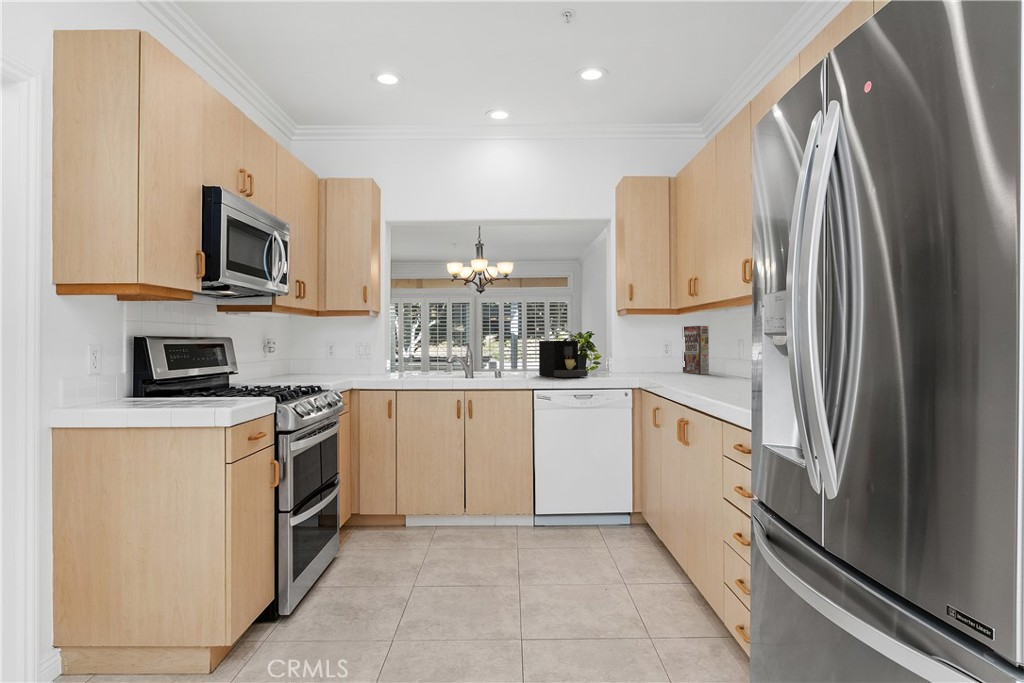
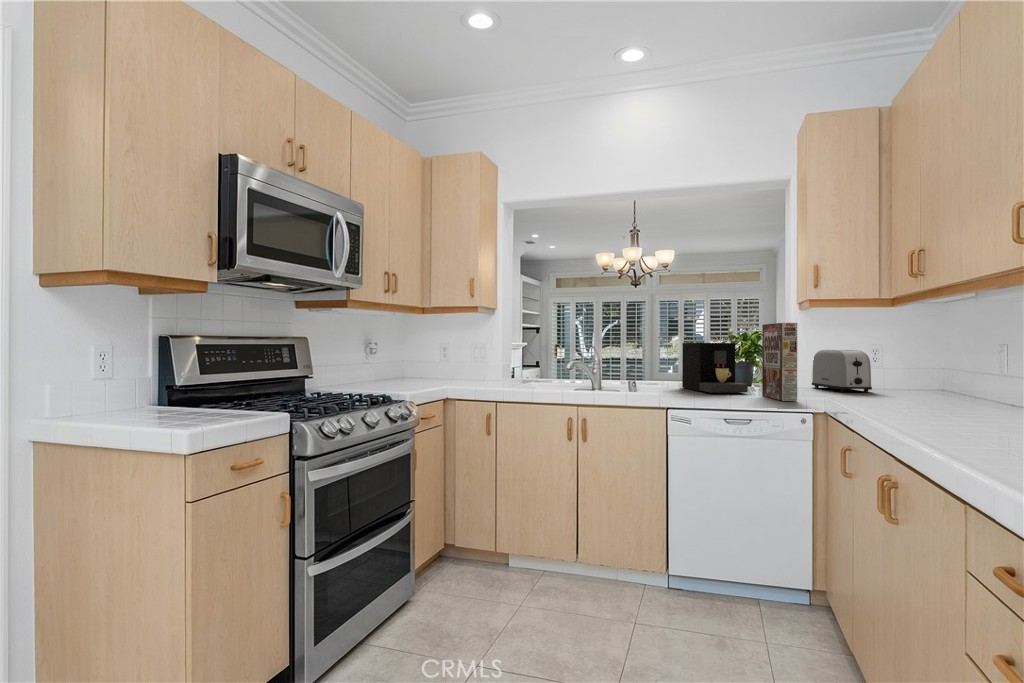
cereal box: present [683,326,709,374] -> present [762,323,797,401]
toaster: none [627,345,665,374] -> present [812,350,872,392]

